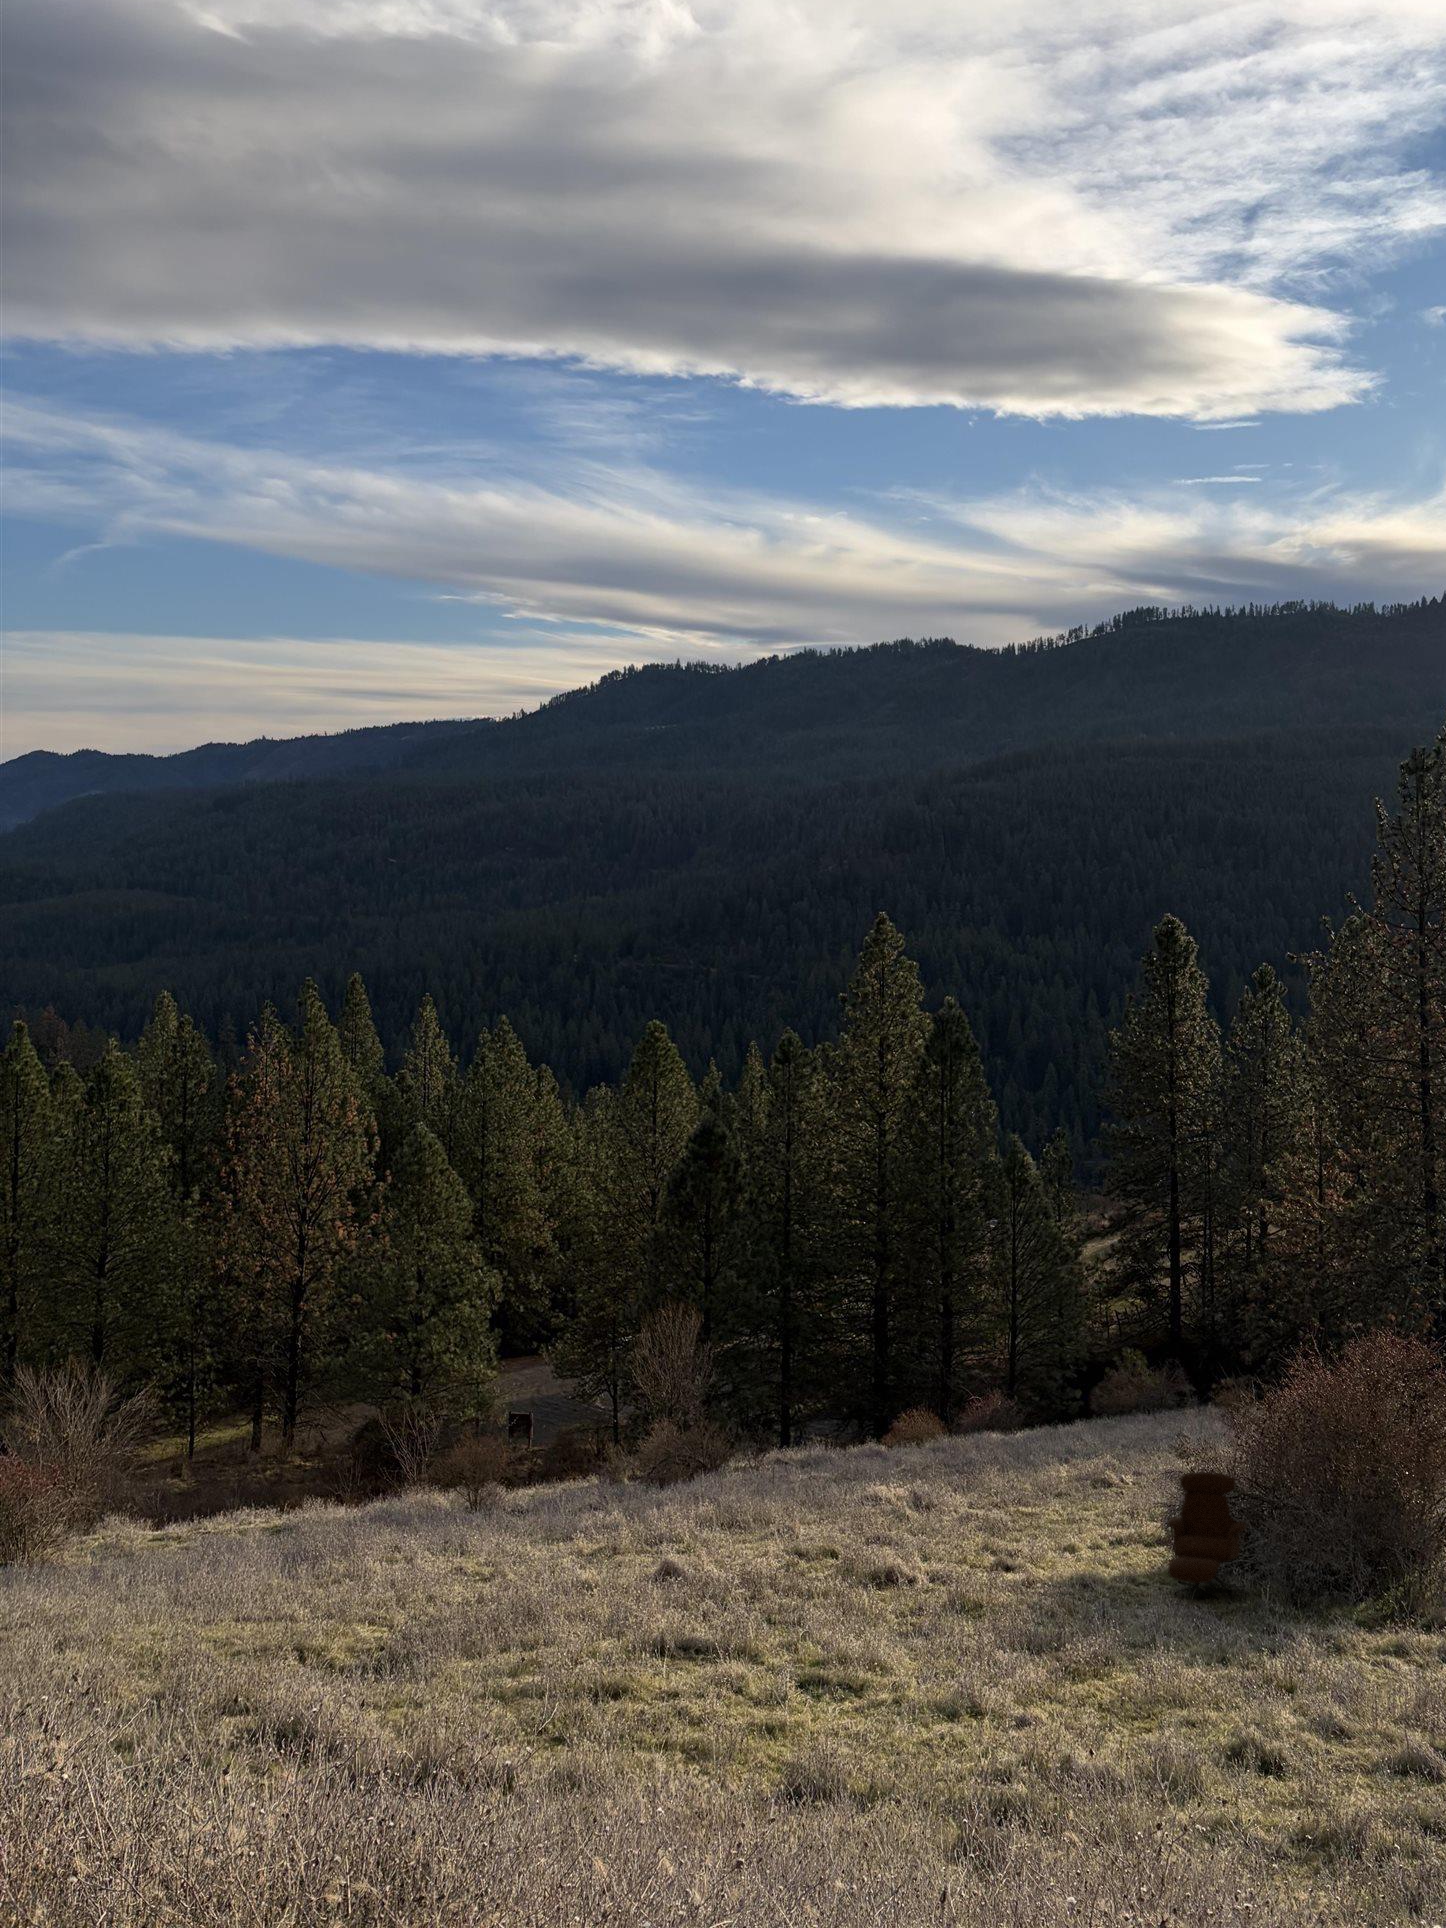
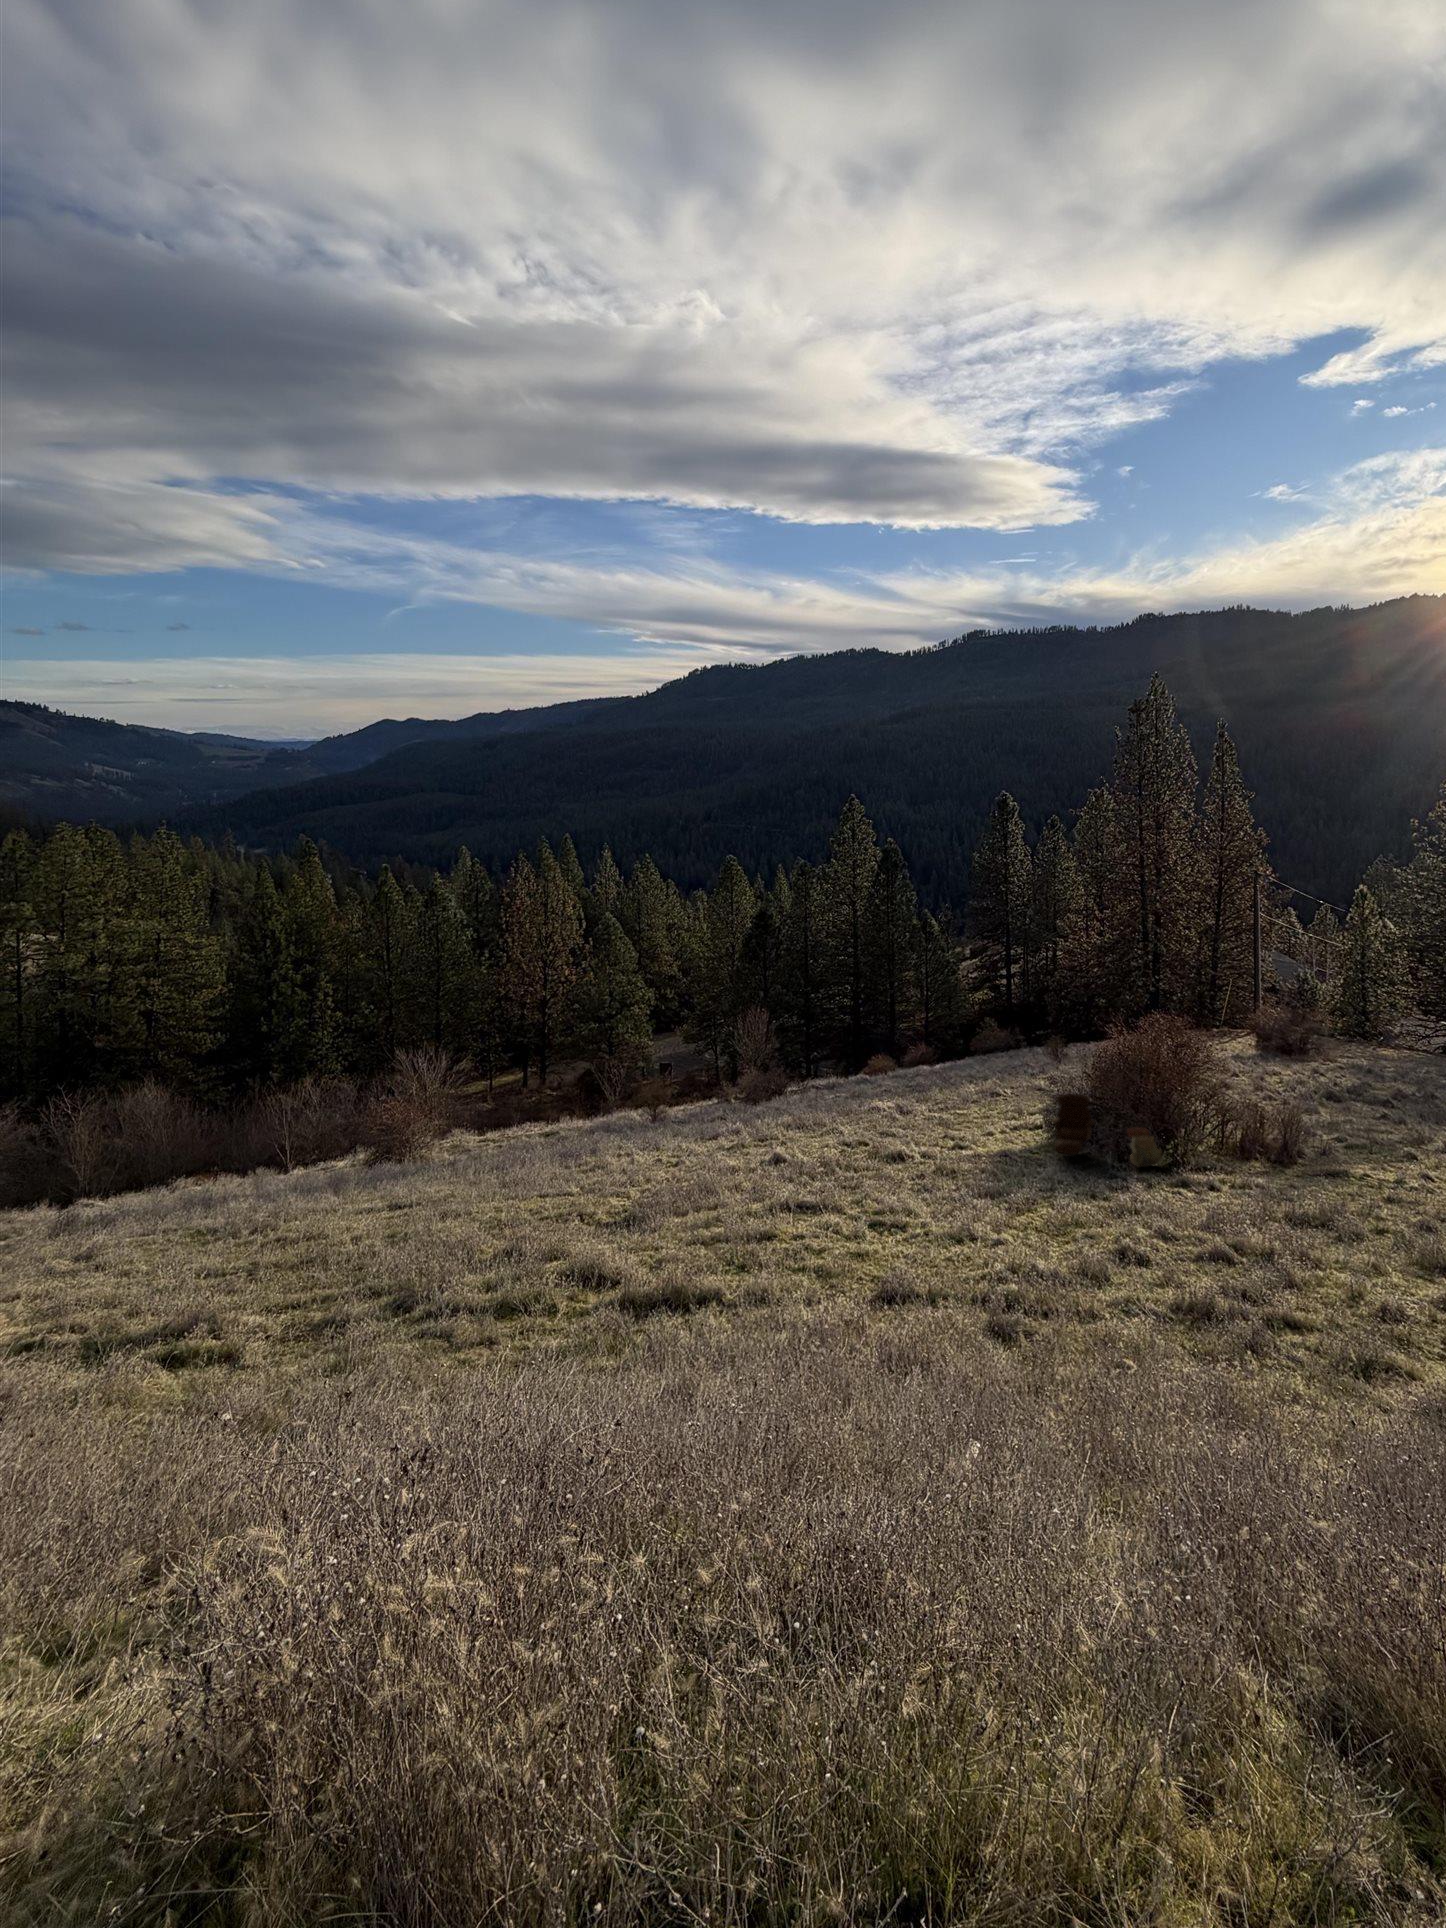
backpack: none [1300,1535,1365,1612] -> present [1127,1127,1162,1166]

